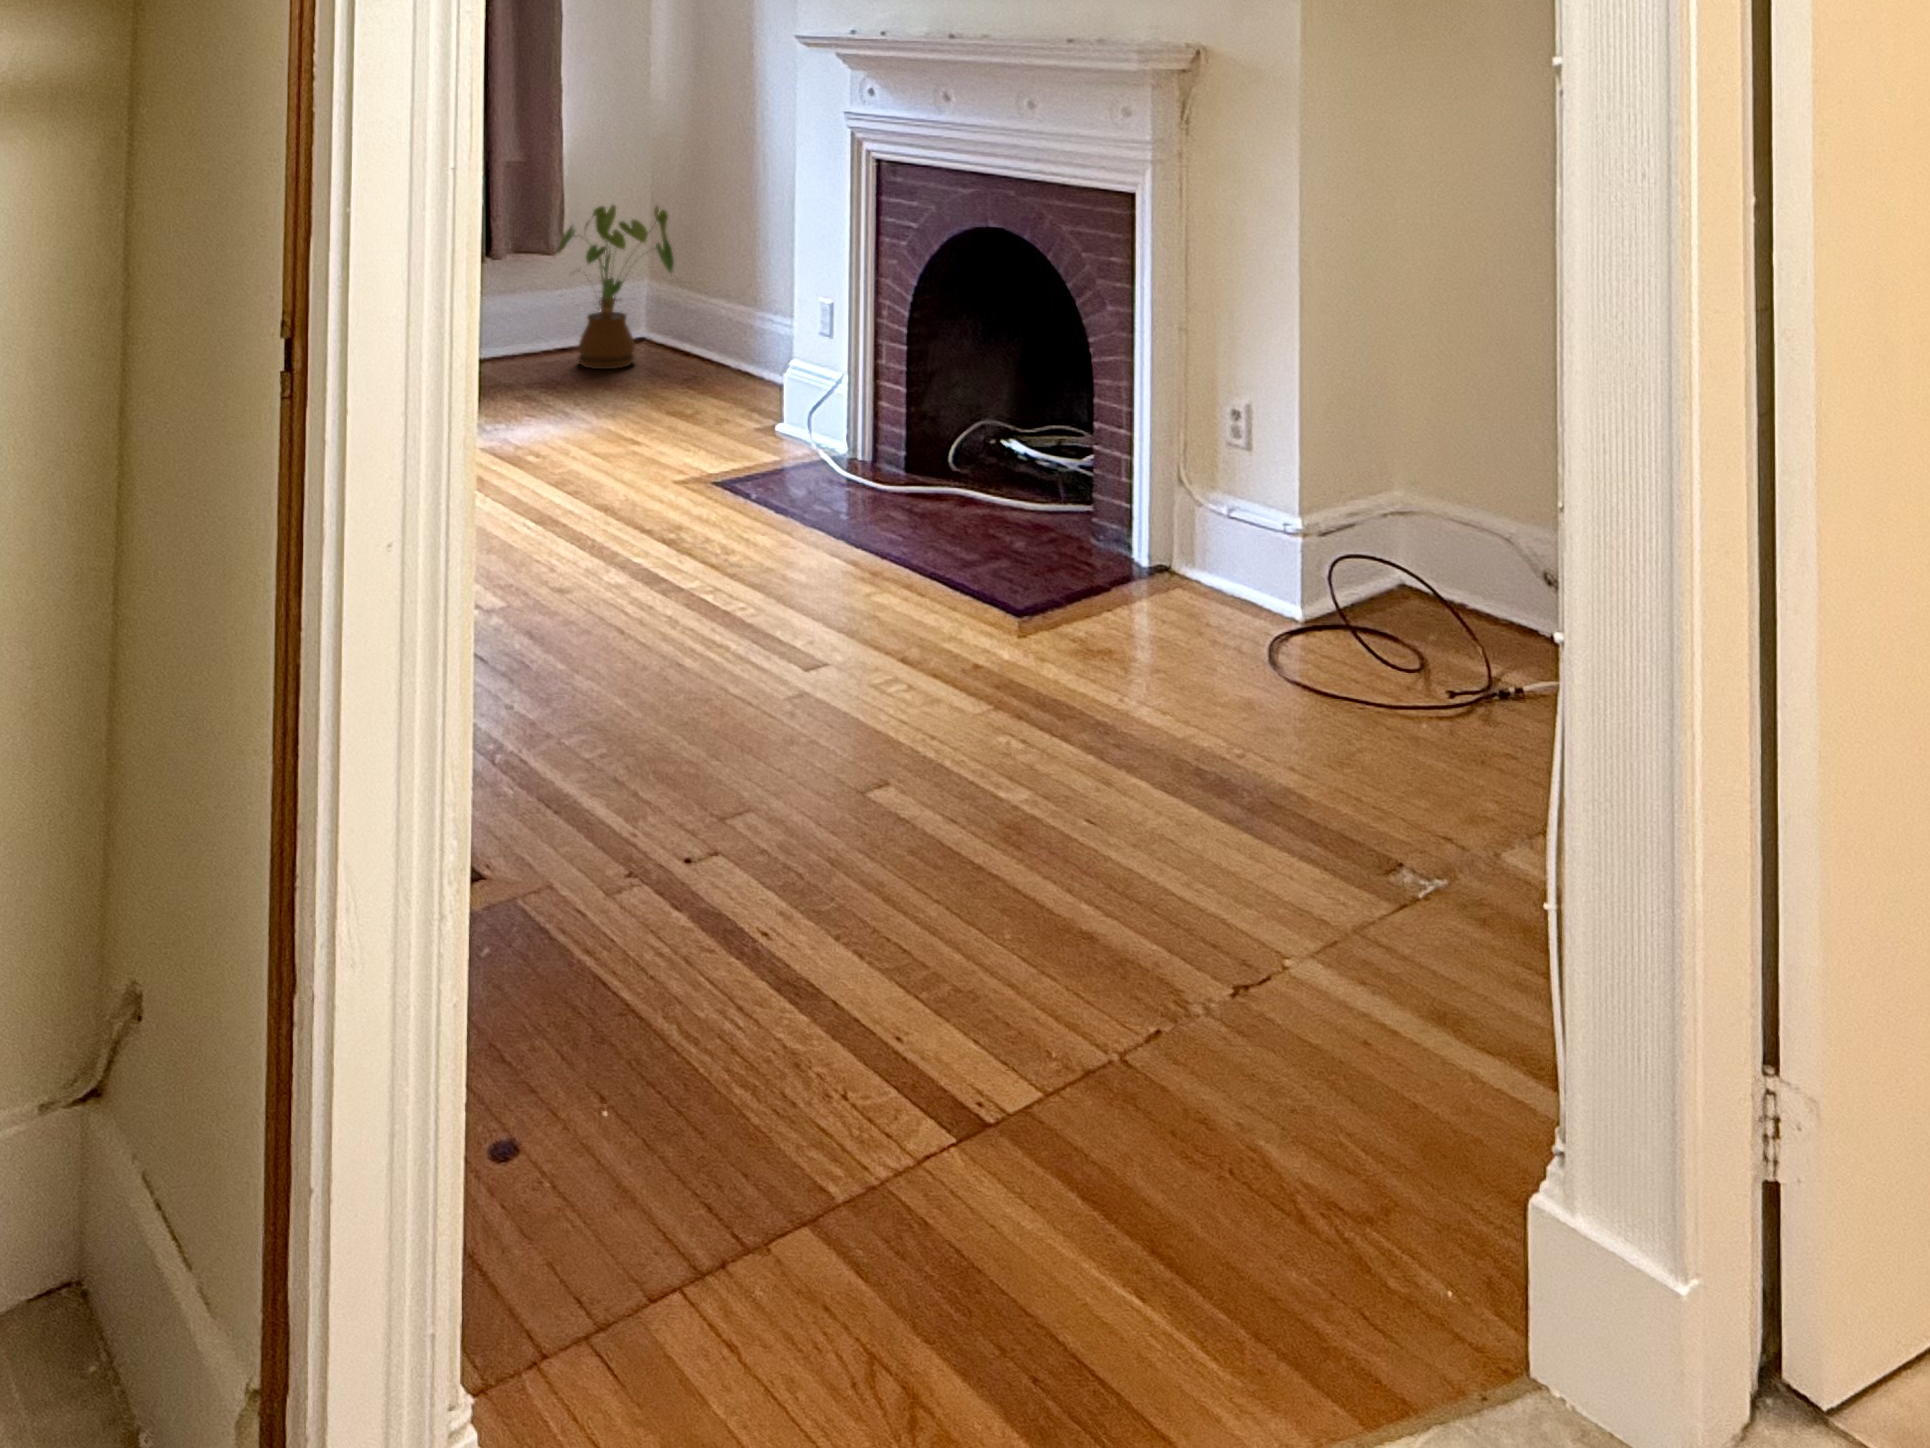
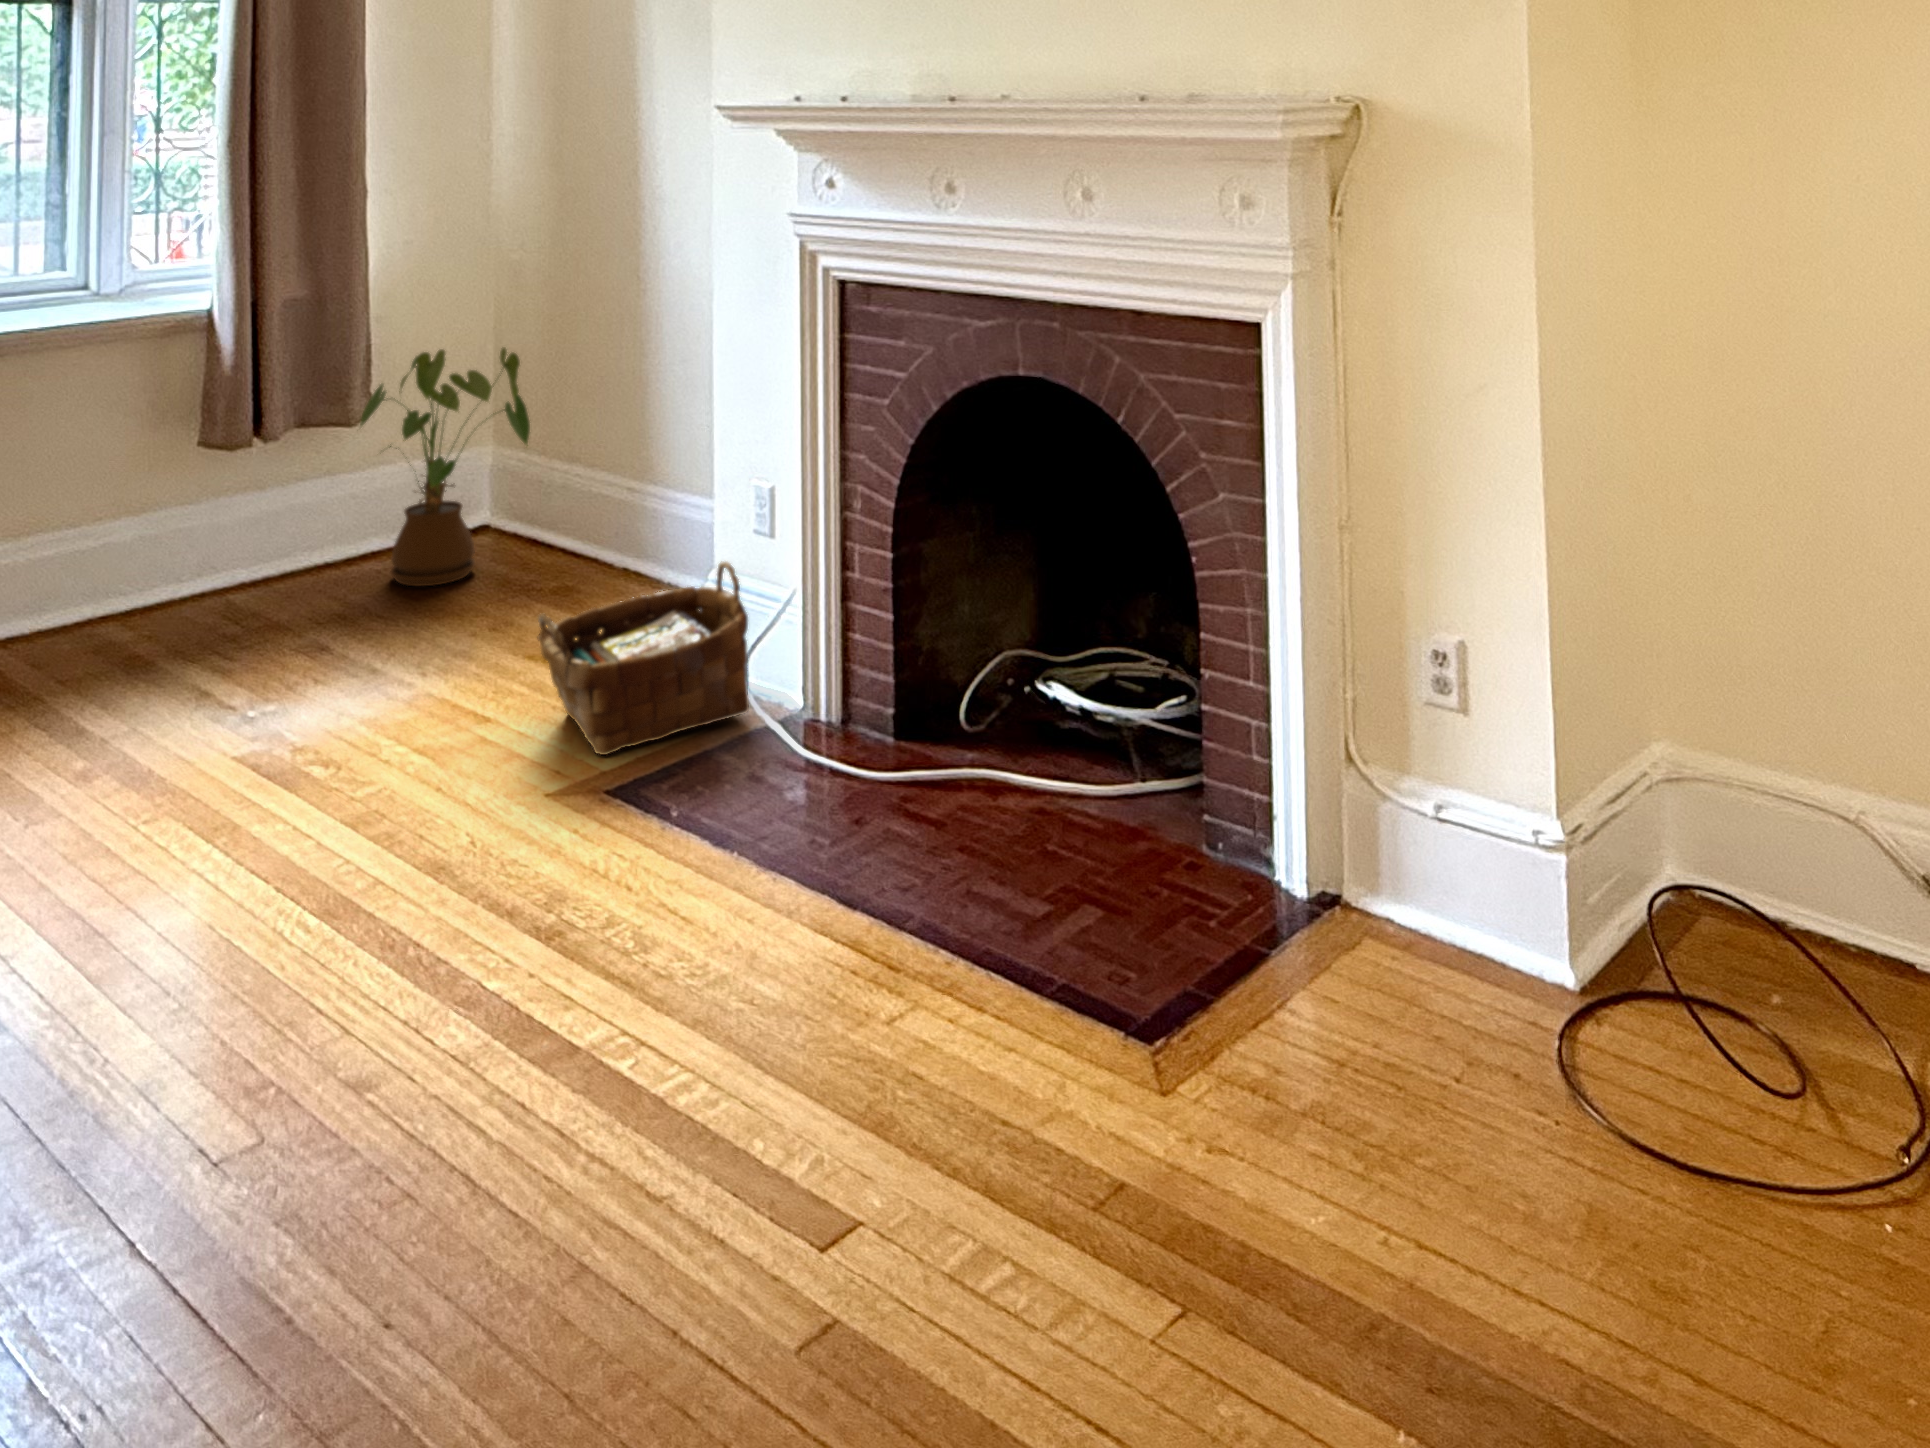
woven basket: none [672,350,812,465] -> present [538,561,749,755]

